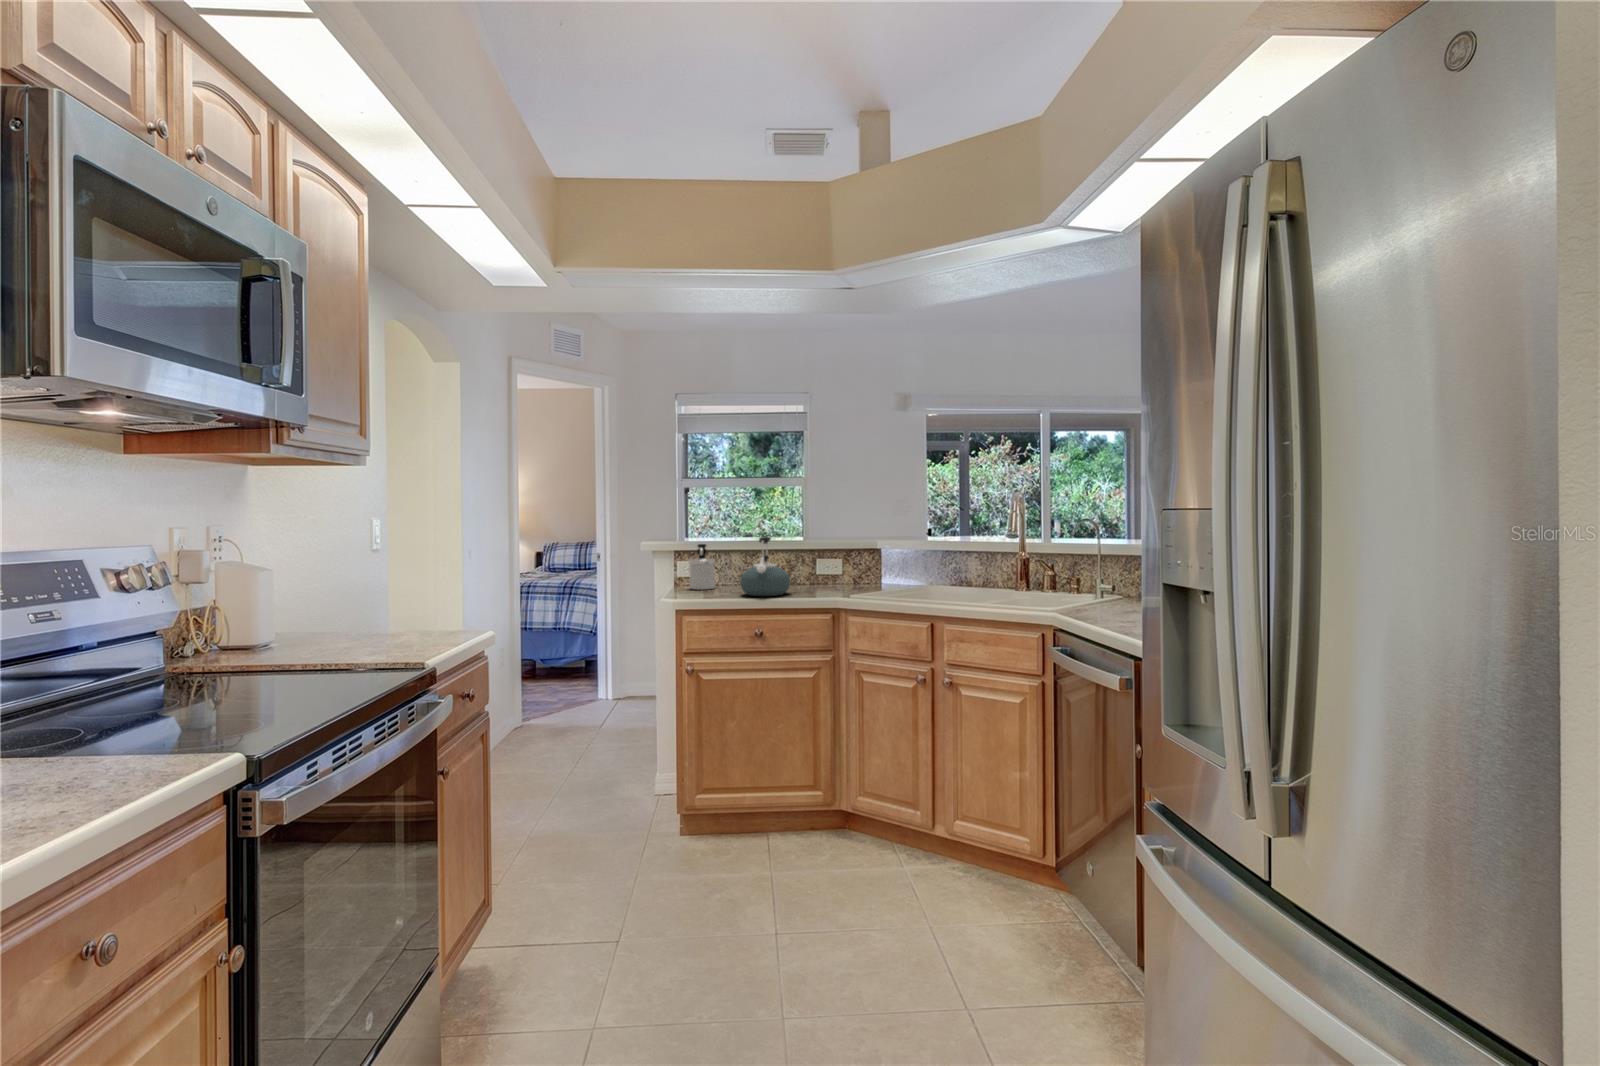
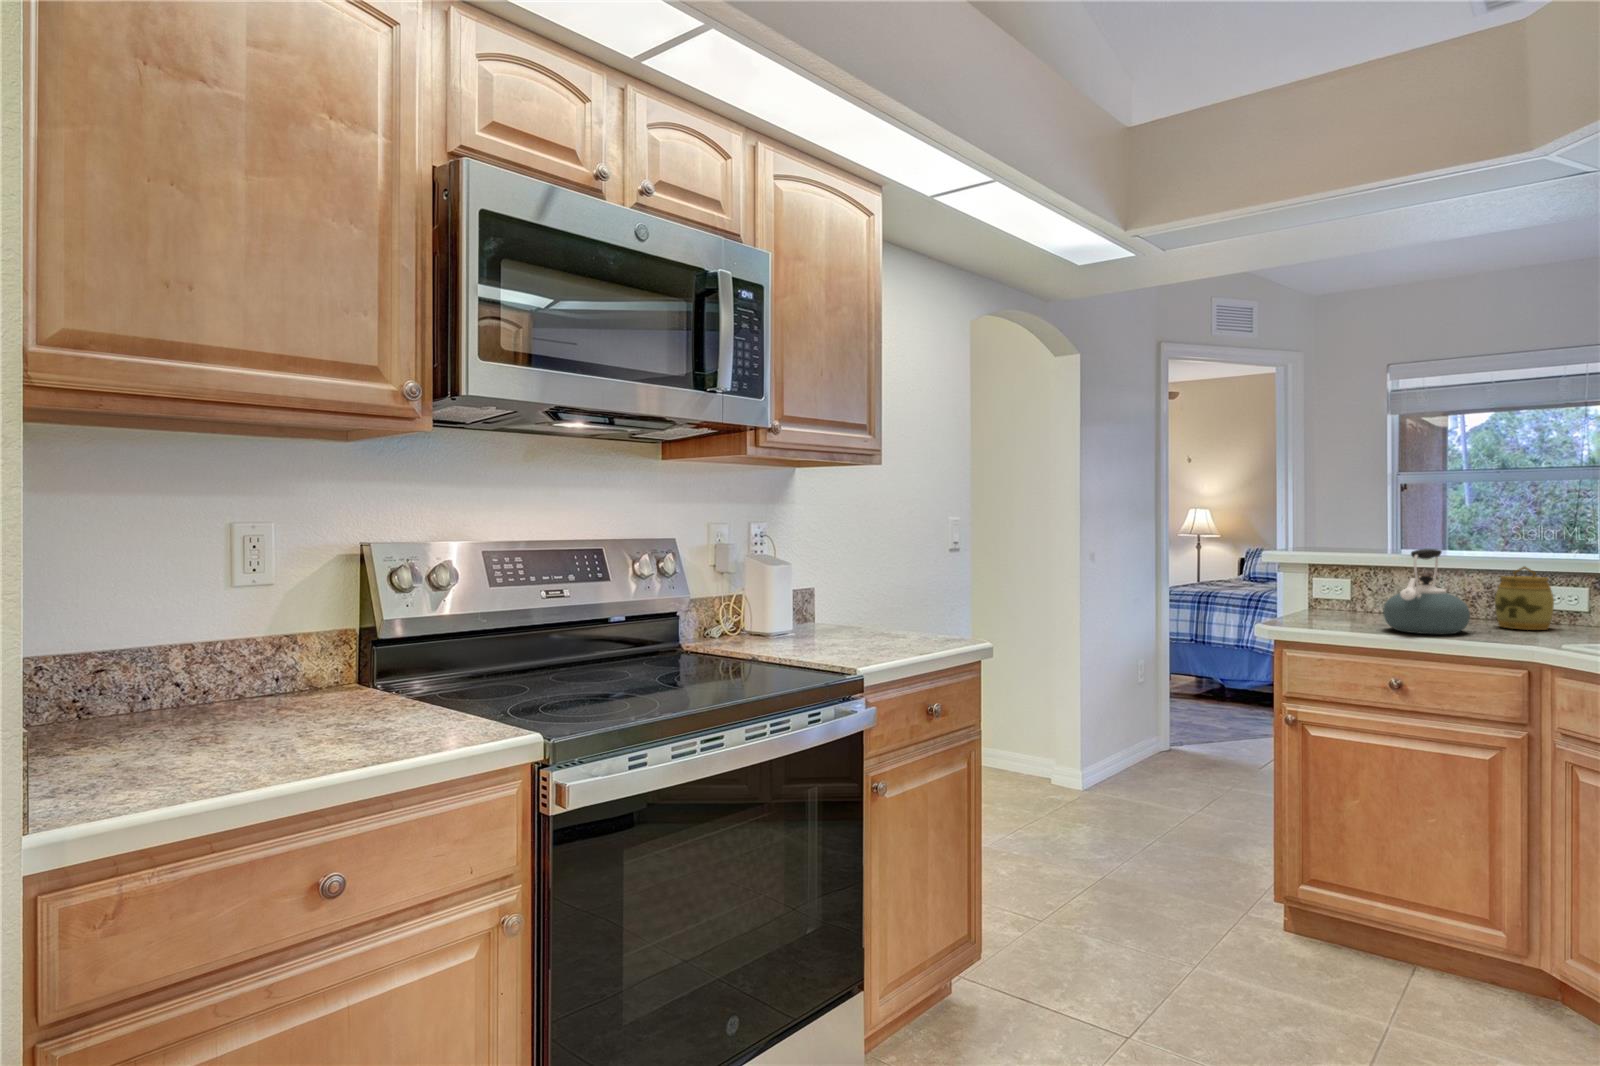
soap dispenser: present [689,544,715,590] -> none [1327,556,1370,616]
jar: none [795,546,825,588] -> present [1495,566,1554,630]

